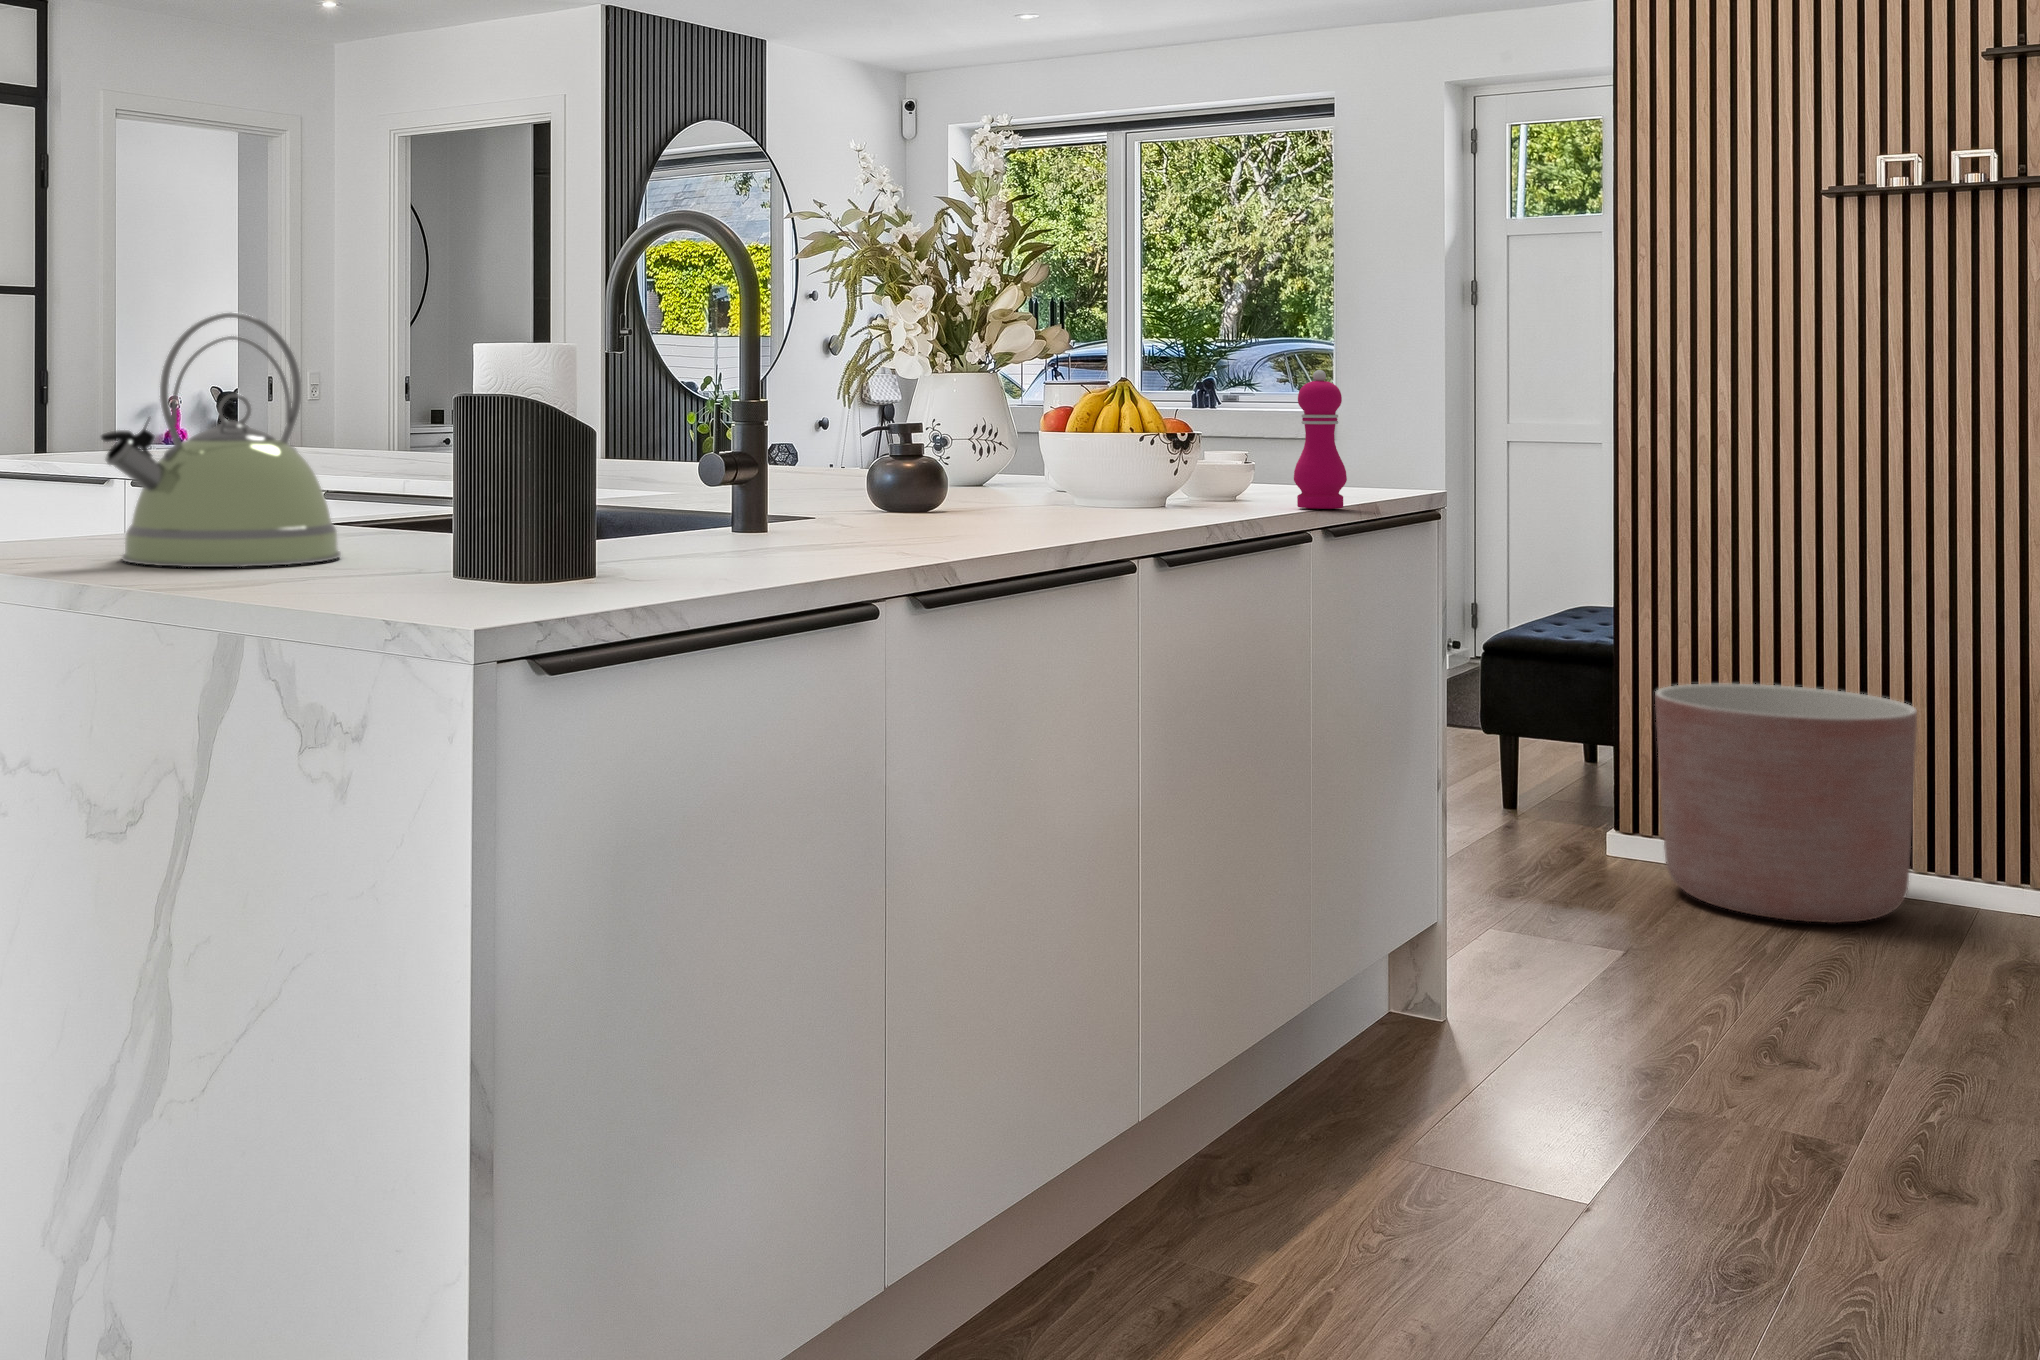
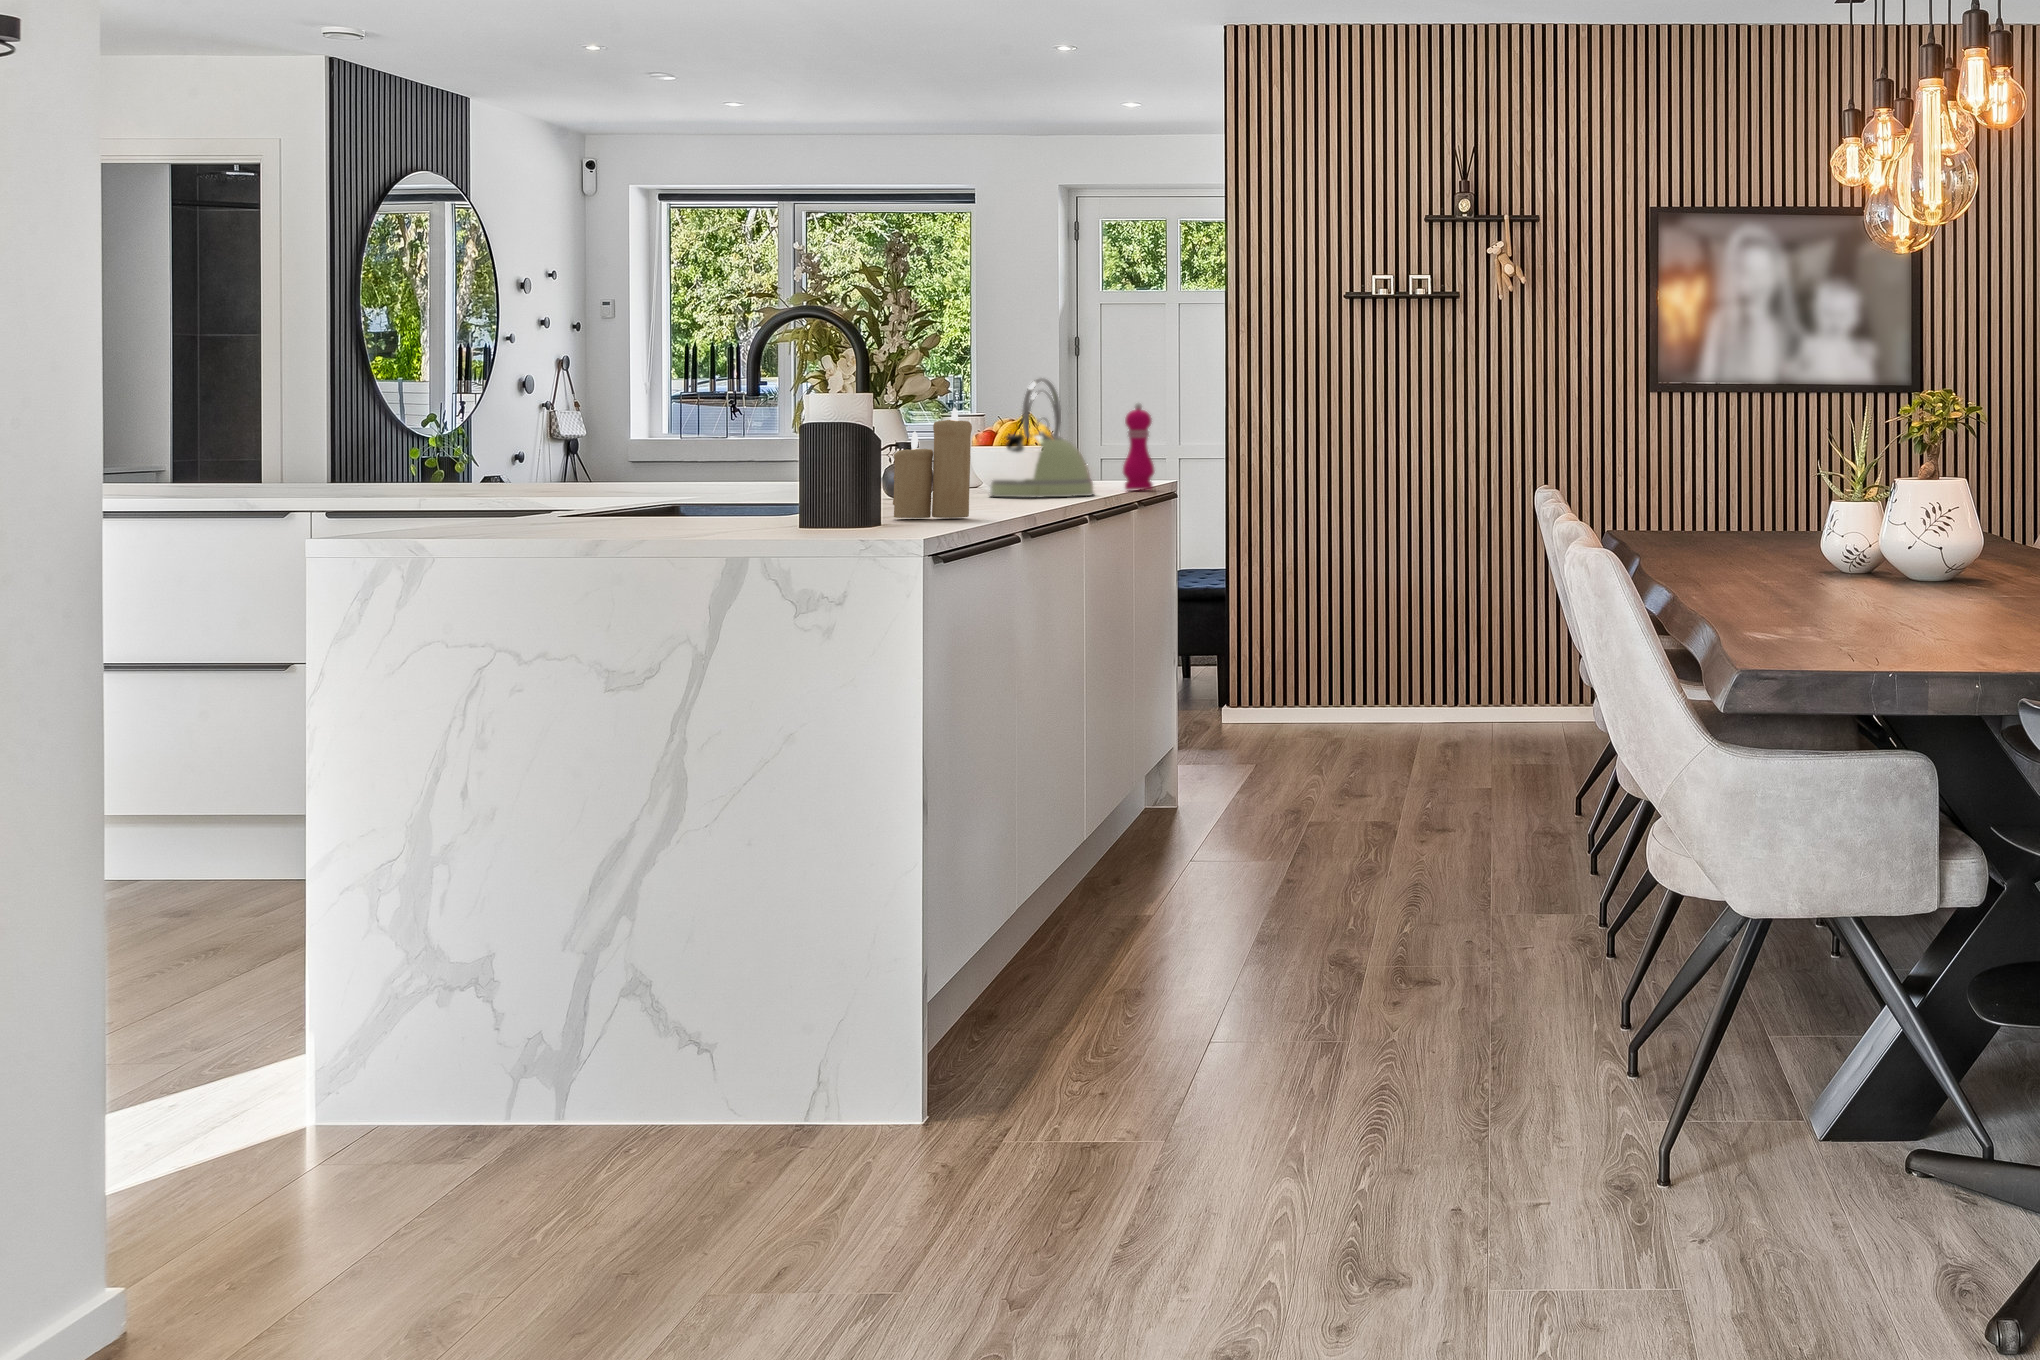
kettle: present [100,313,341,567] -> present [990,379,1094,498]
candle: none [719,382,833,558] -> present [893,408,972,518]
planter: present [1655,684,1917,923] -> none [1259,602,1398,741]

